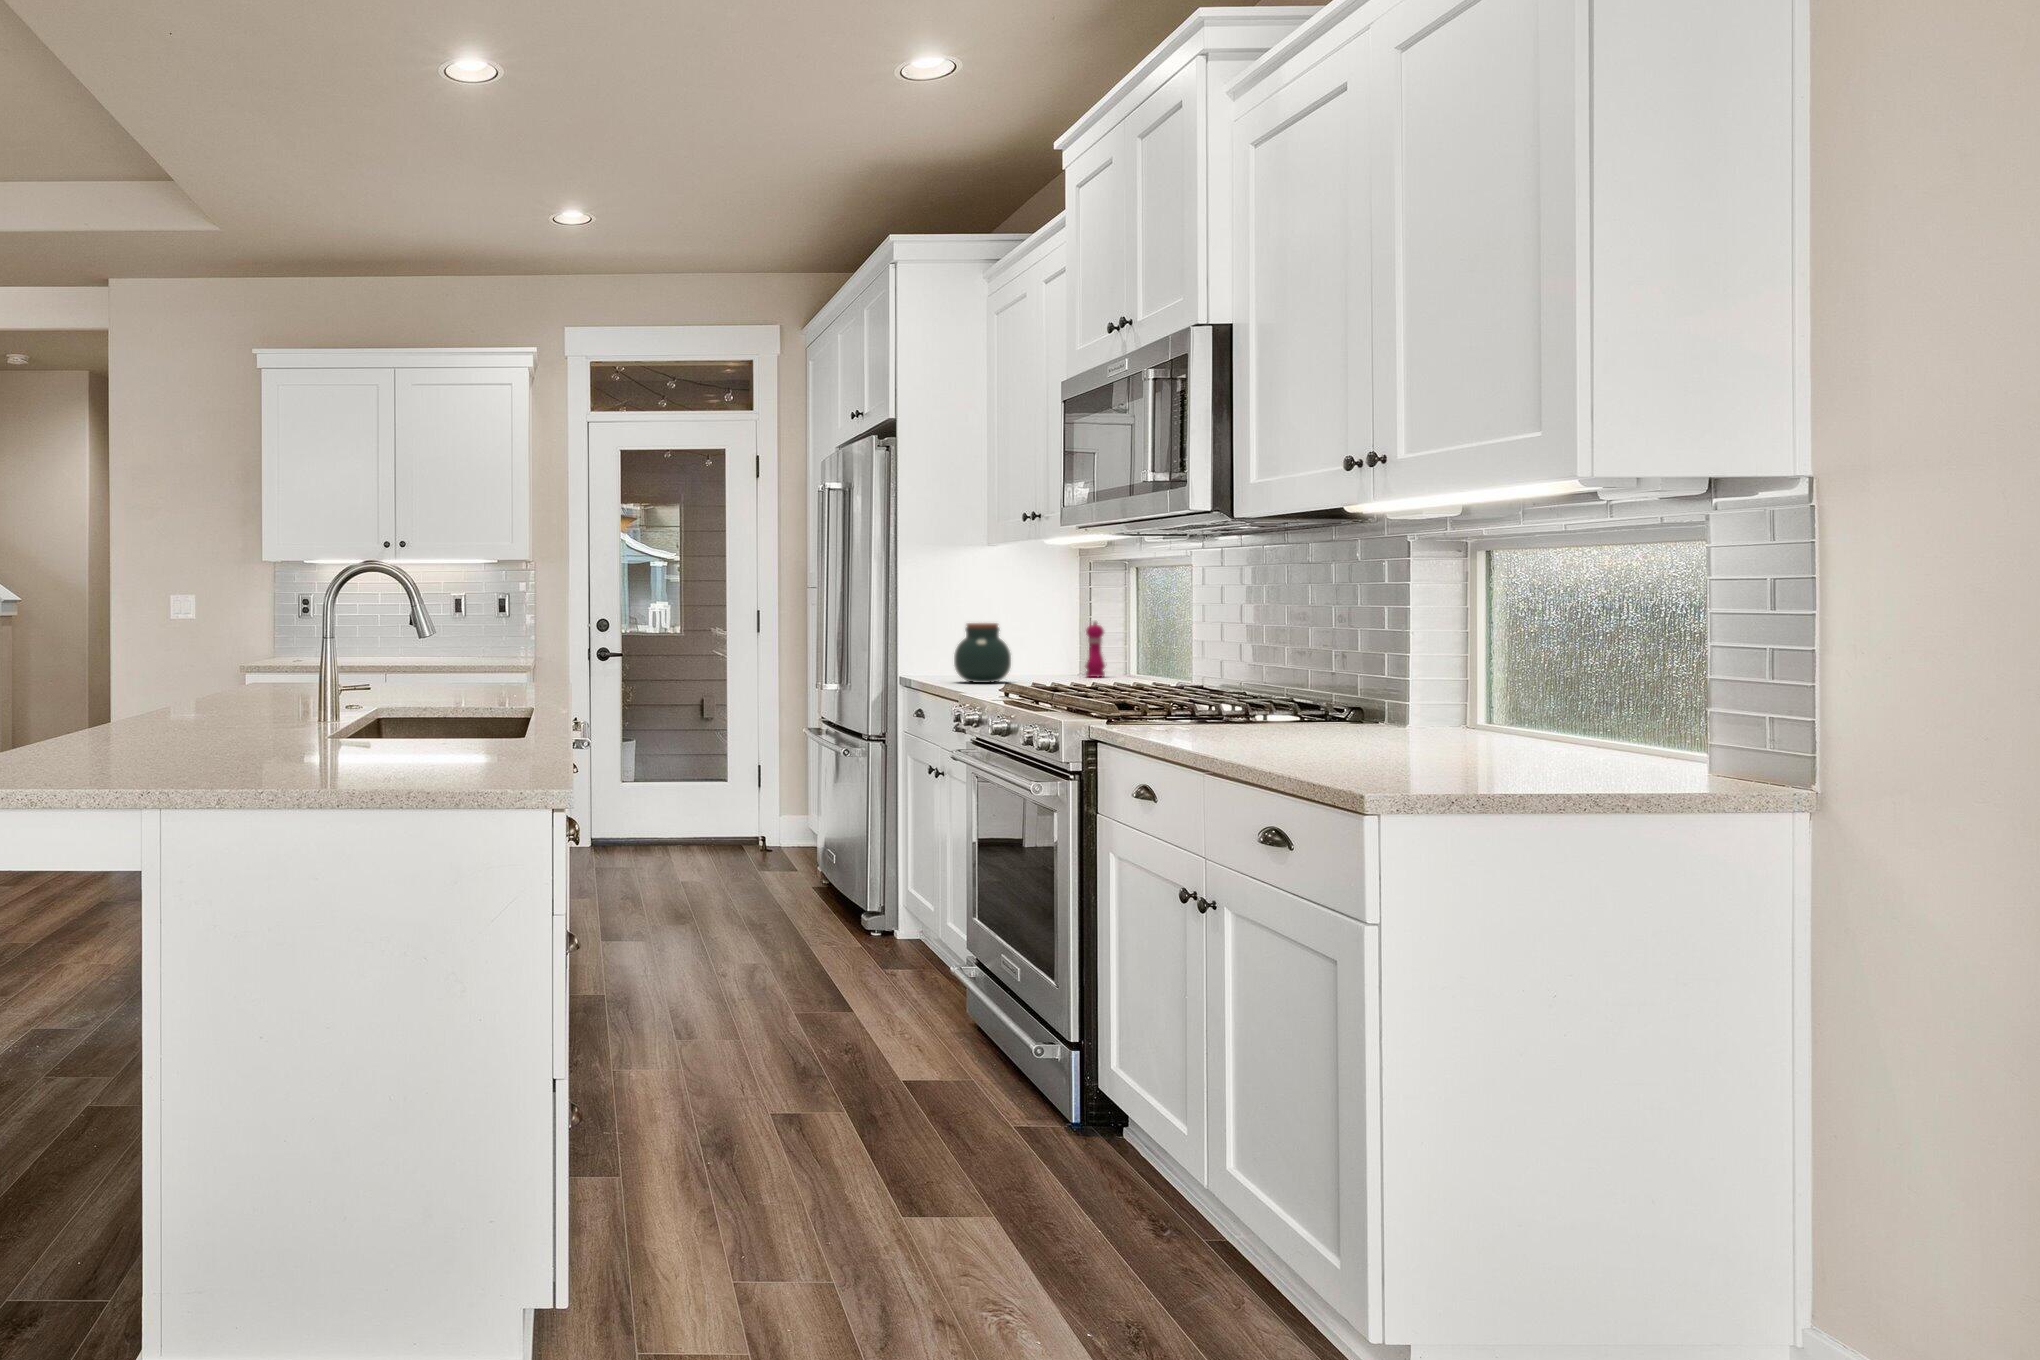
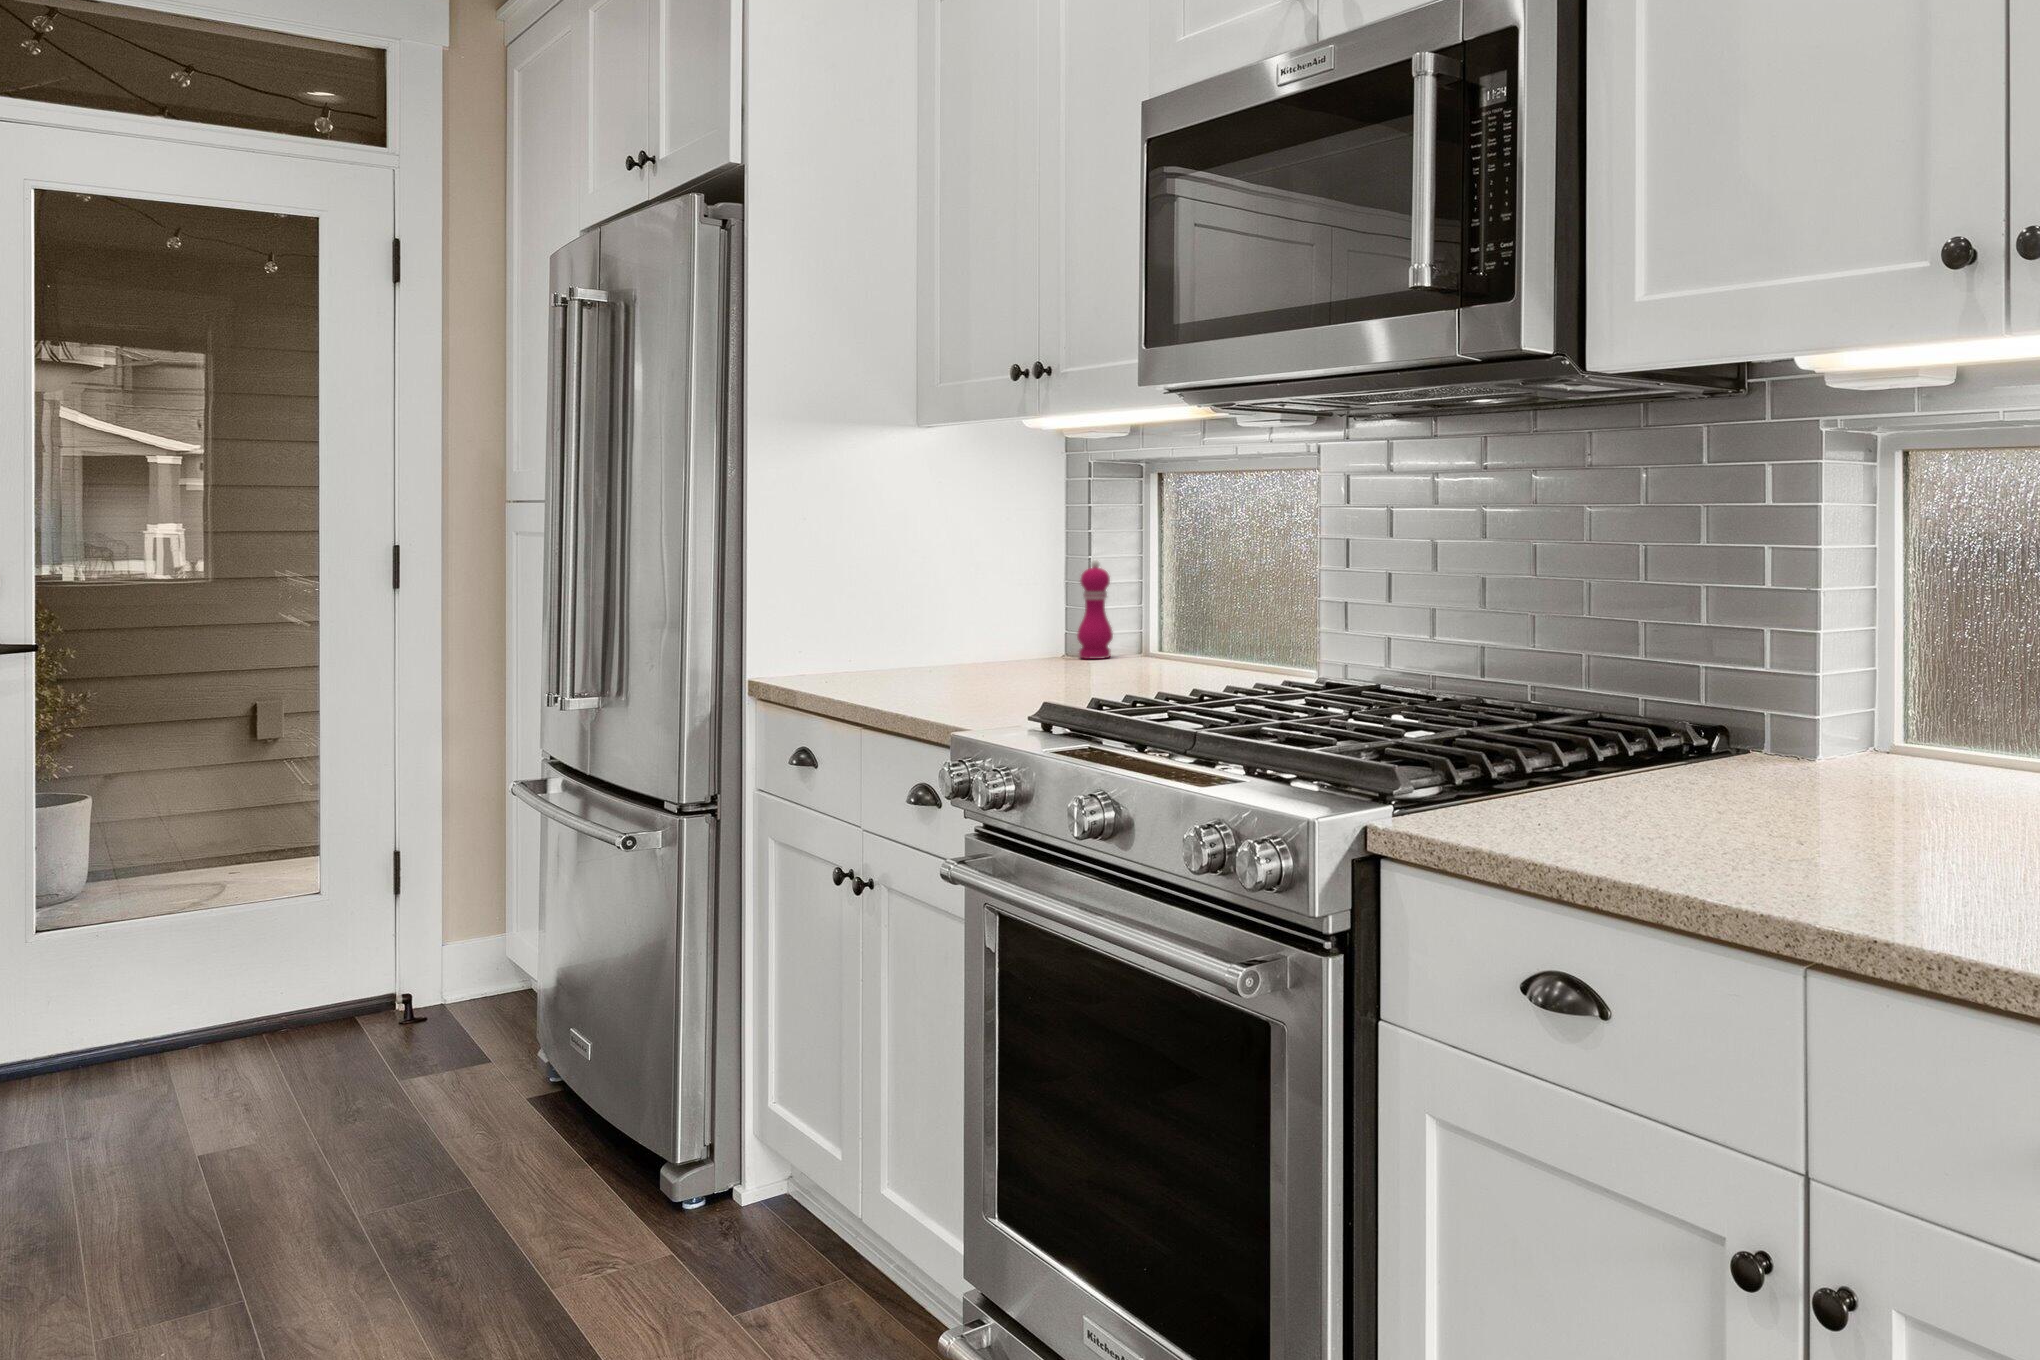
jar: present [954,623,1011,683] -> none [871,569,979,685]

